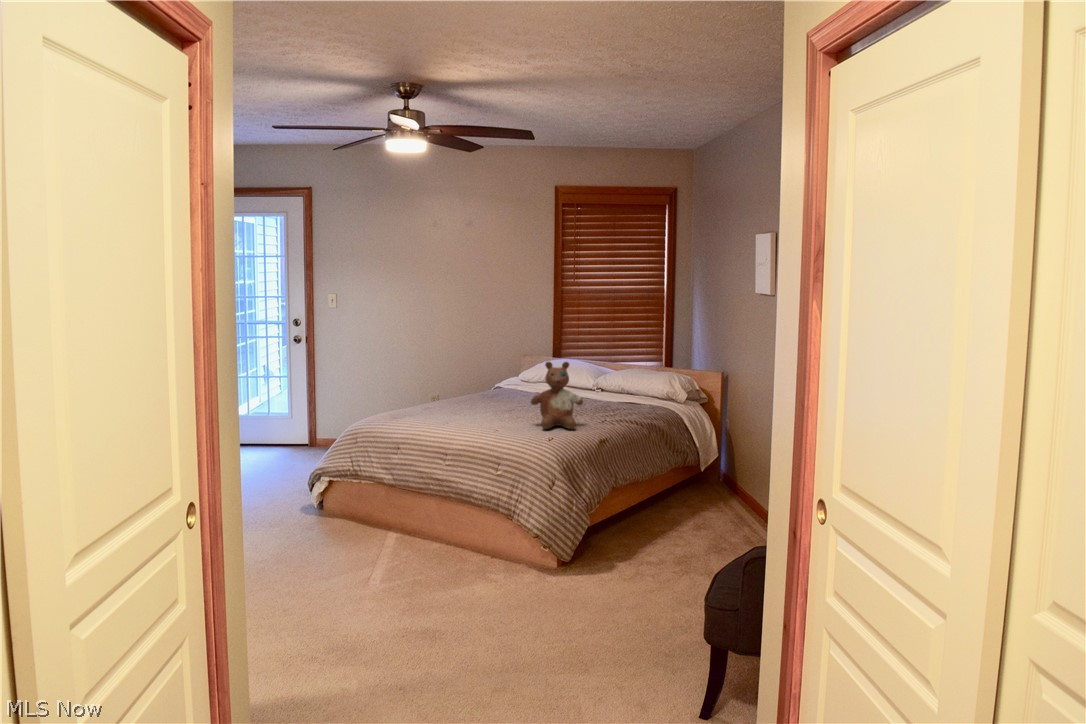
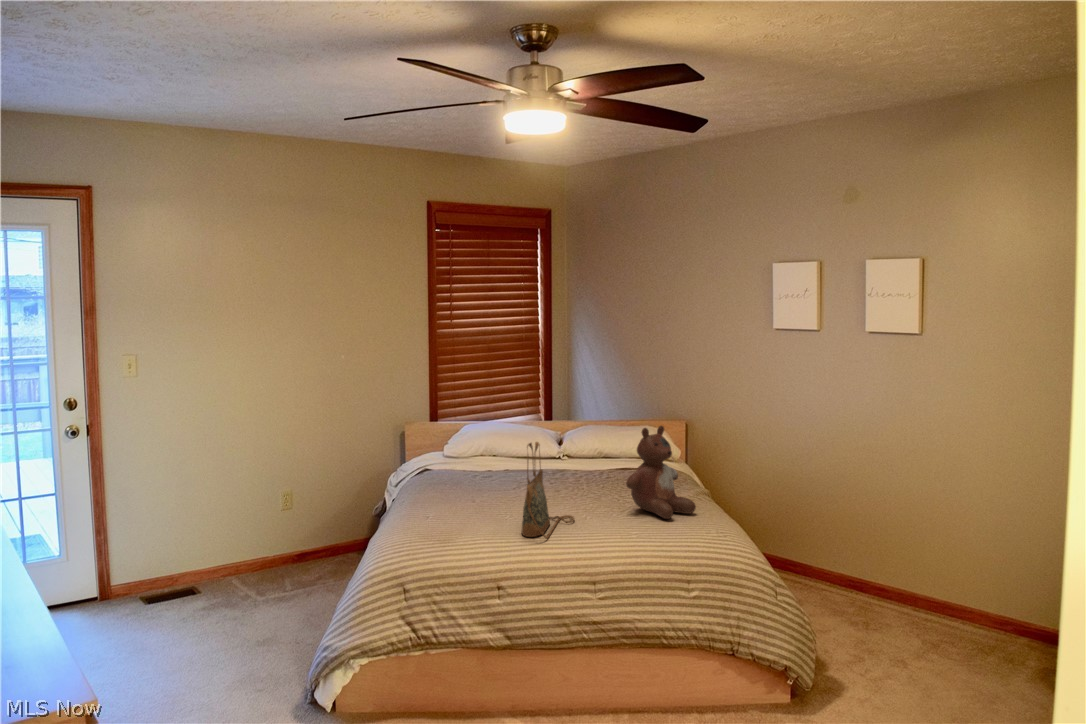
handbag: none [434,362,493,426] -> present [522,442,574,539]

